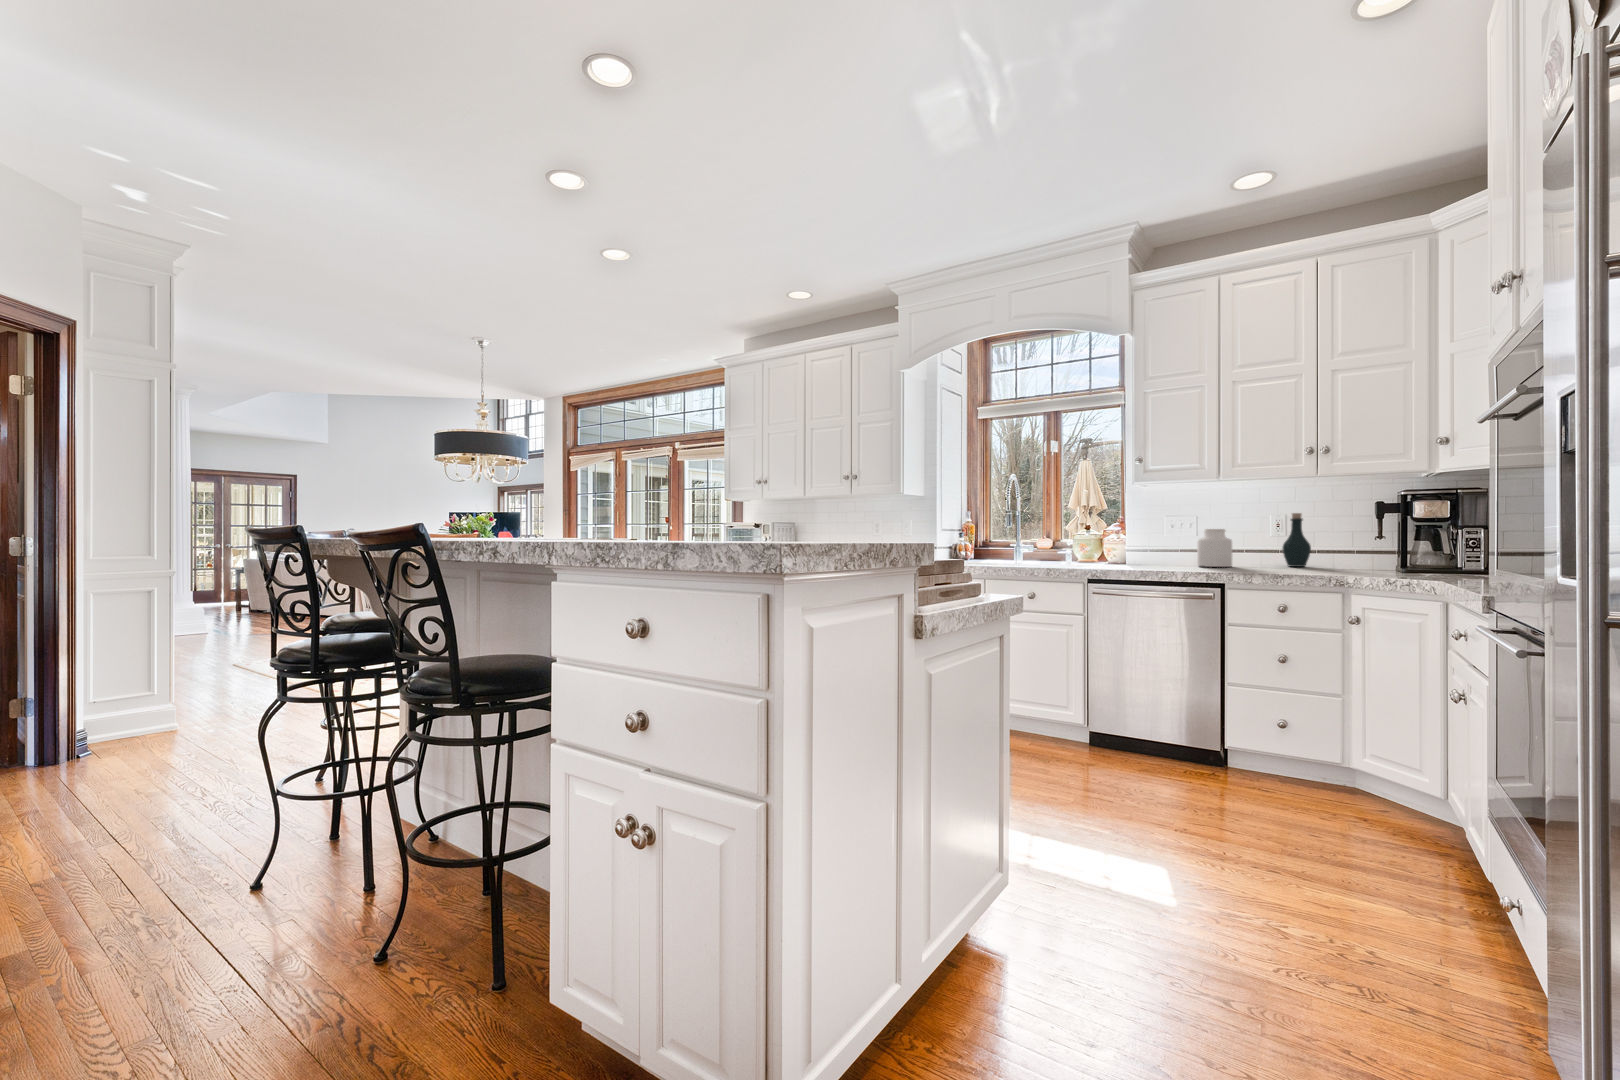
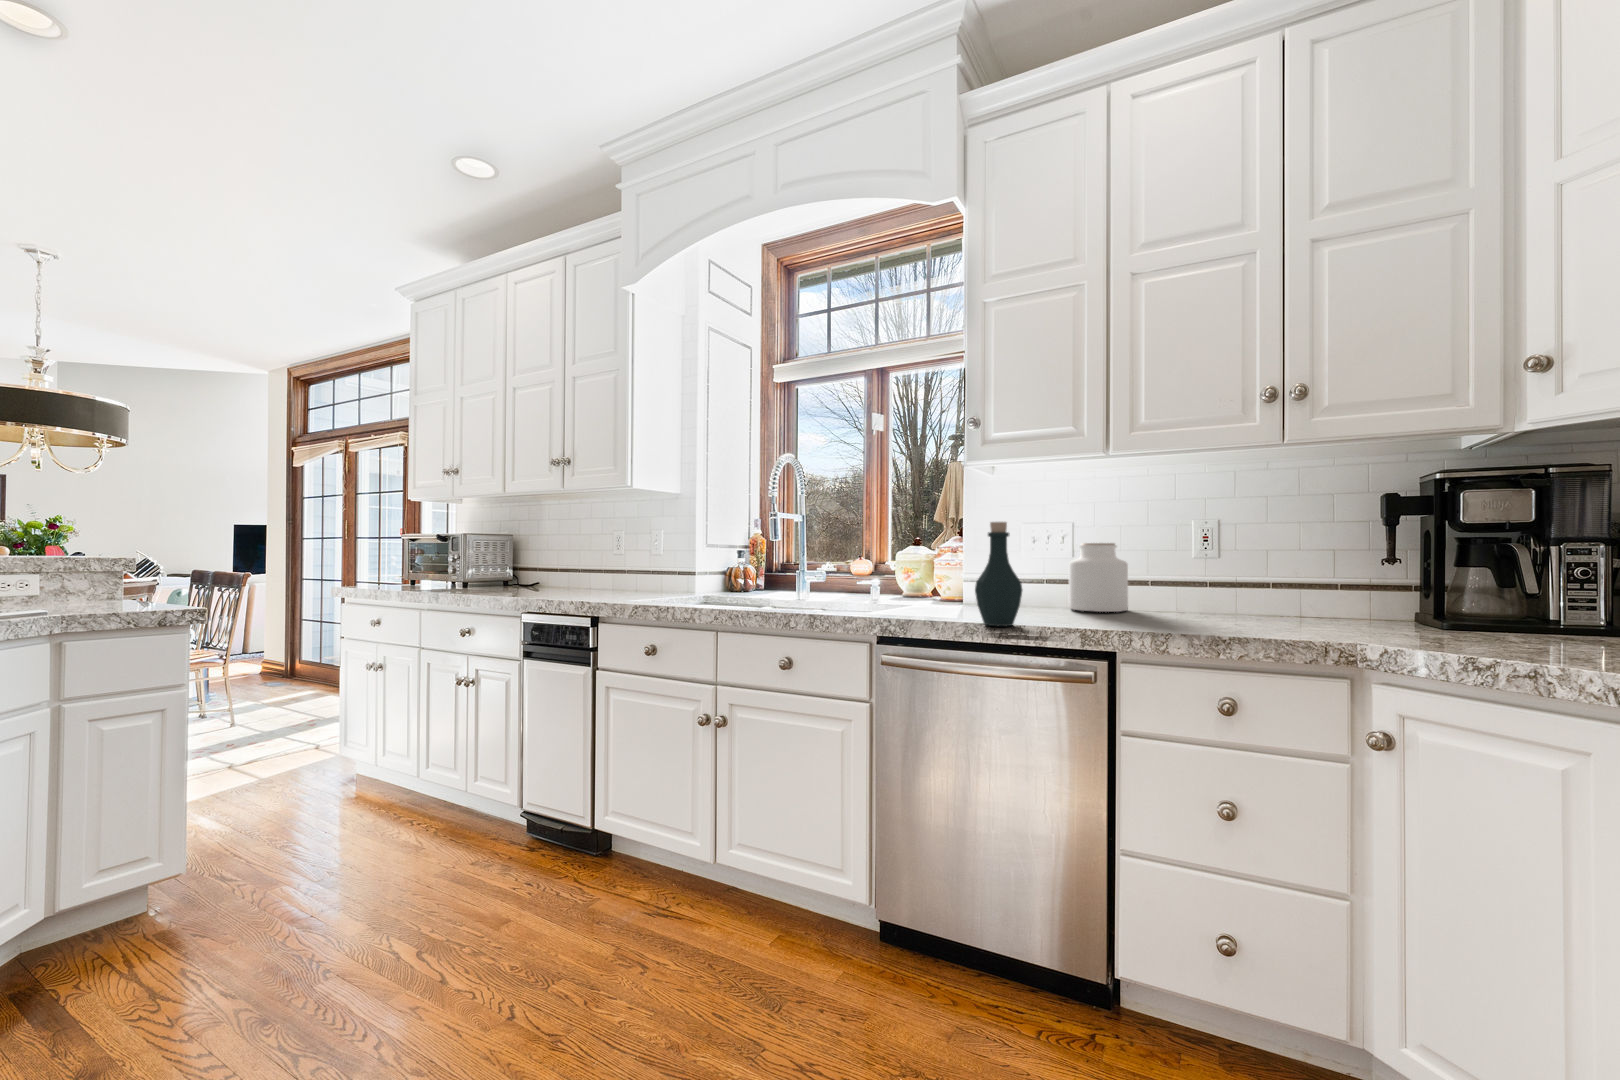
bottle: present [1283,513,1311,567] -> present [975,522,1022,626]

